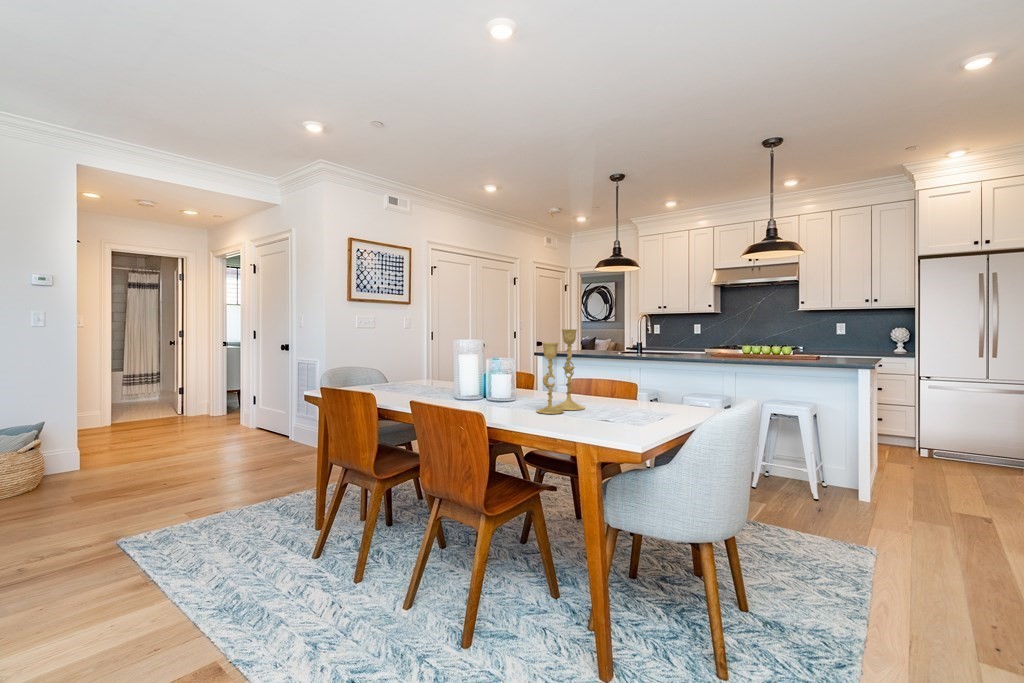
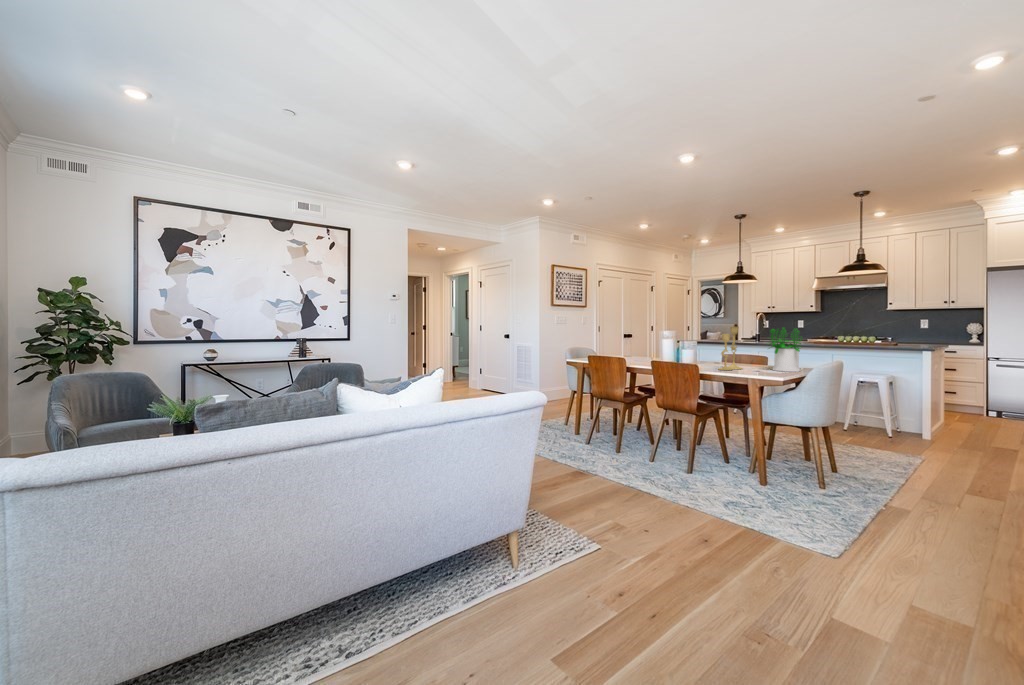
potted plant: none [622,329,686,416] -> present [770,328,801,372]

